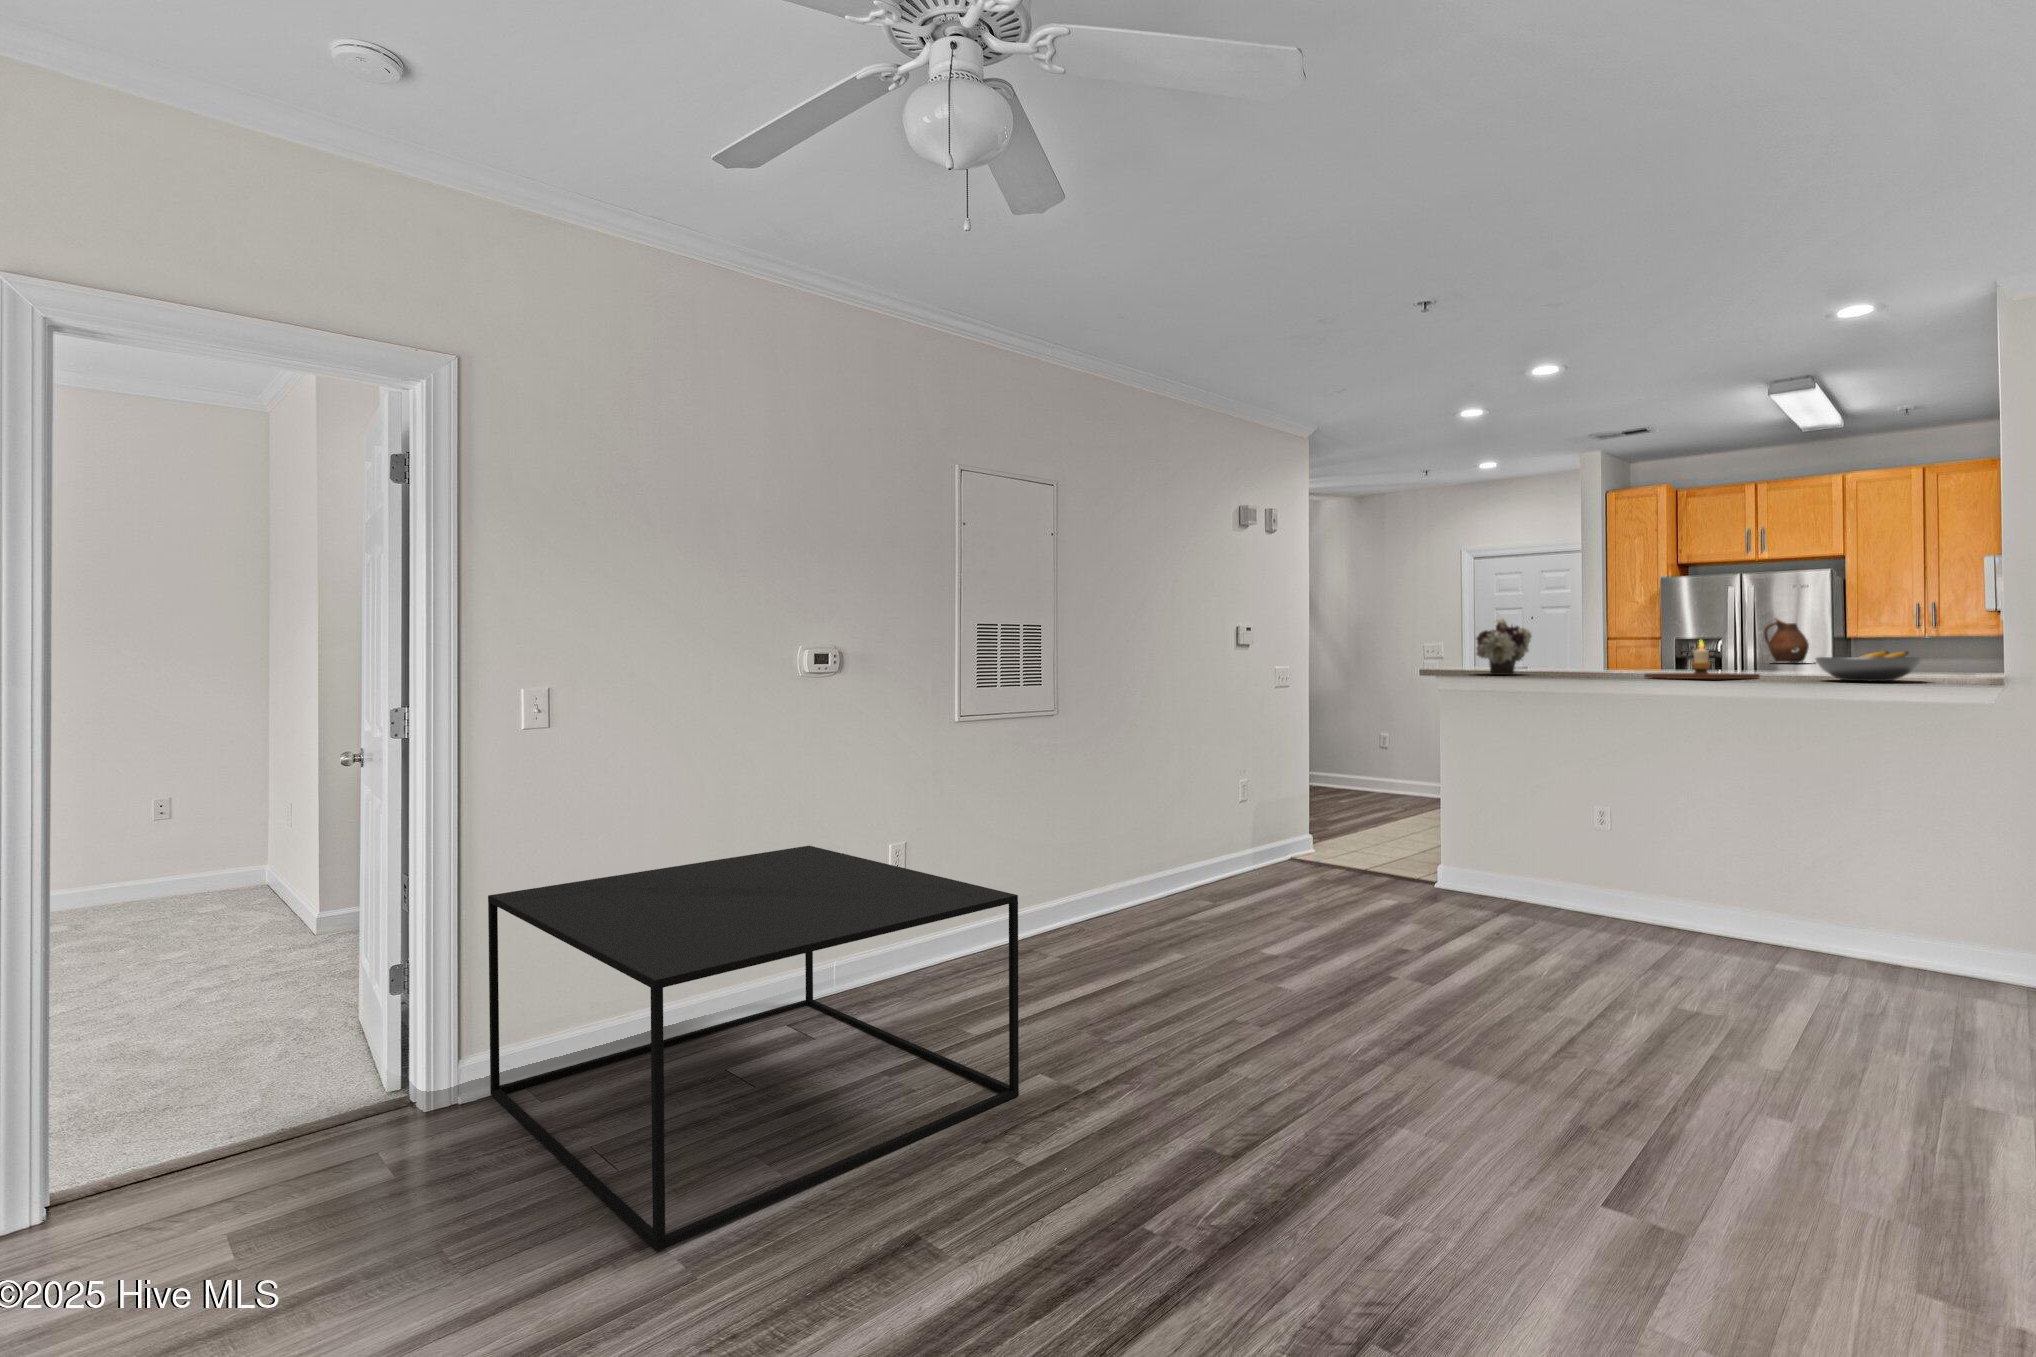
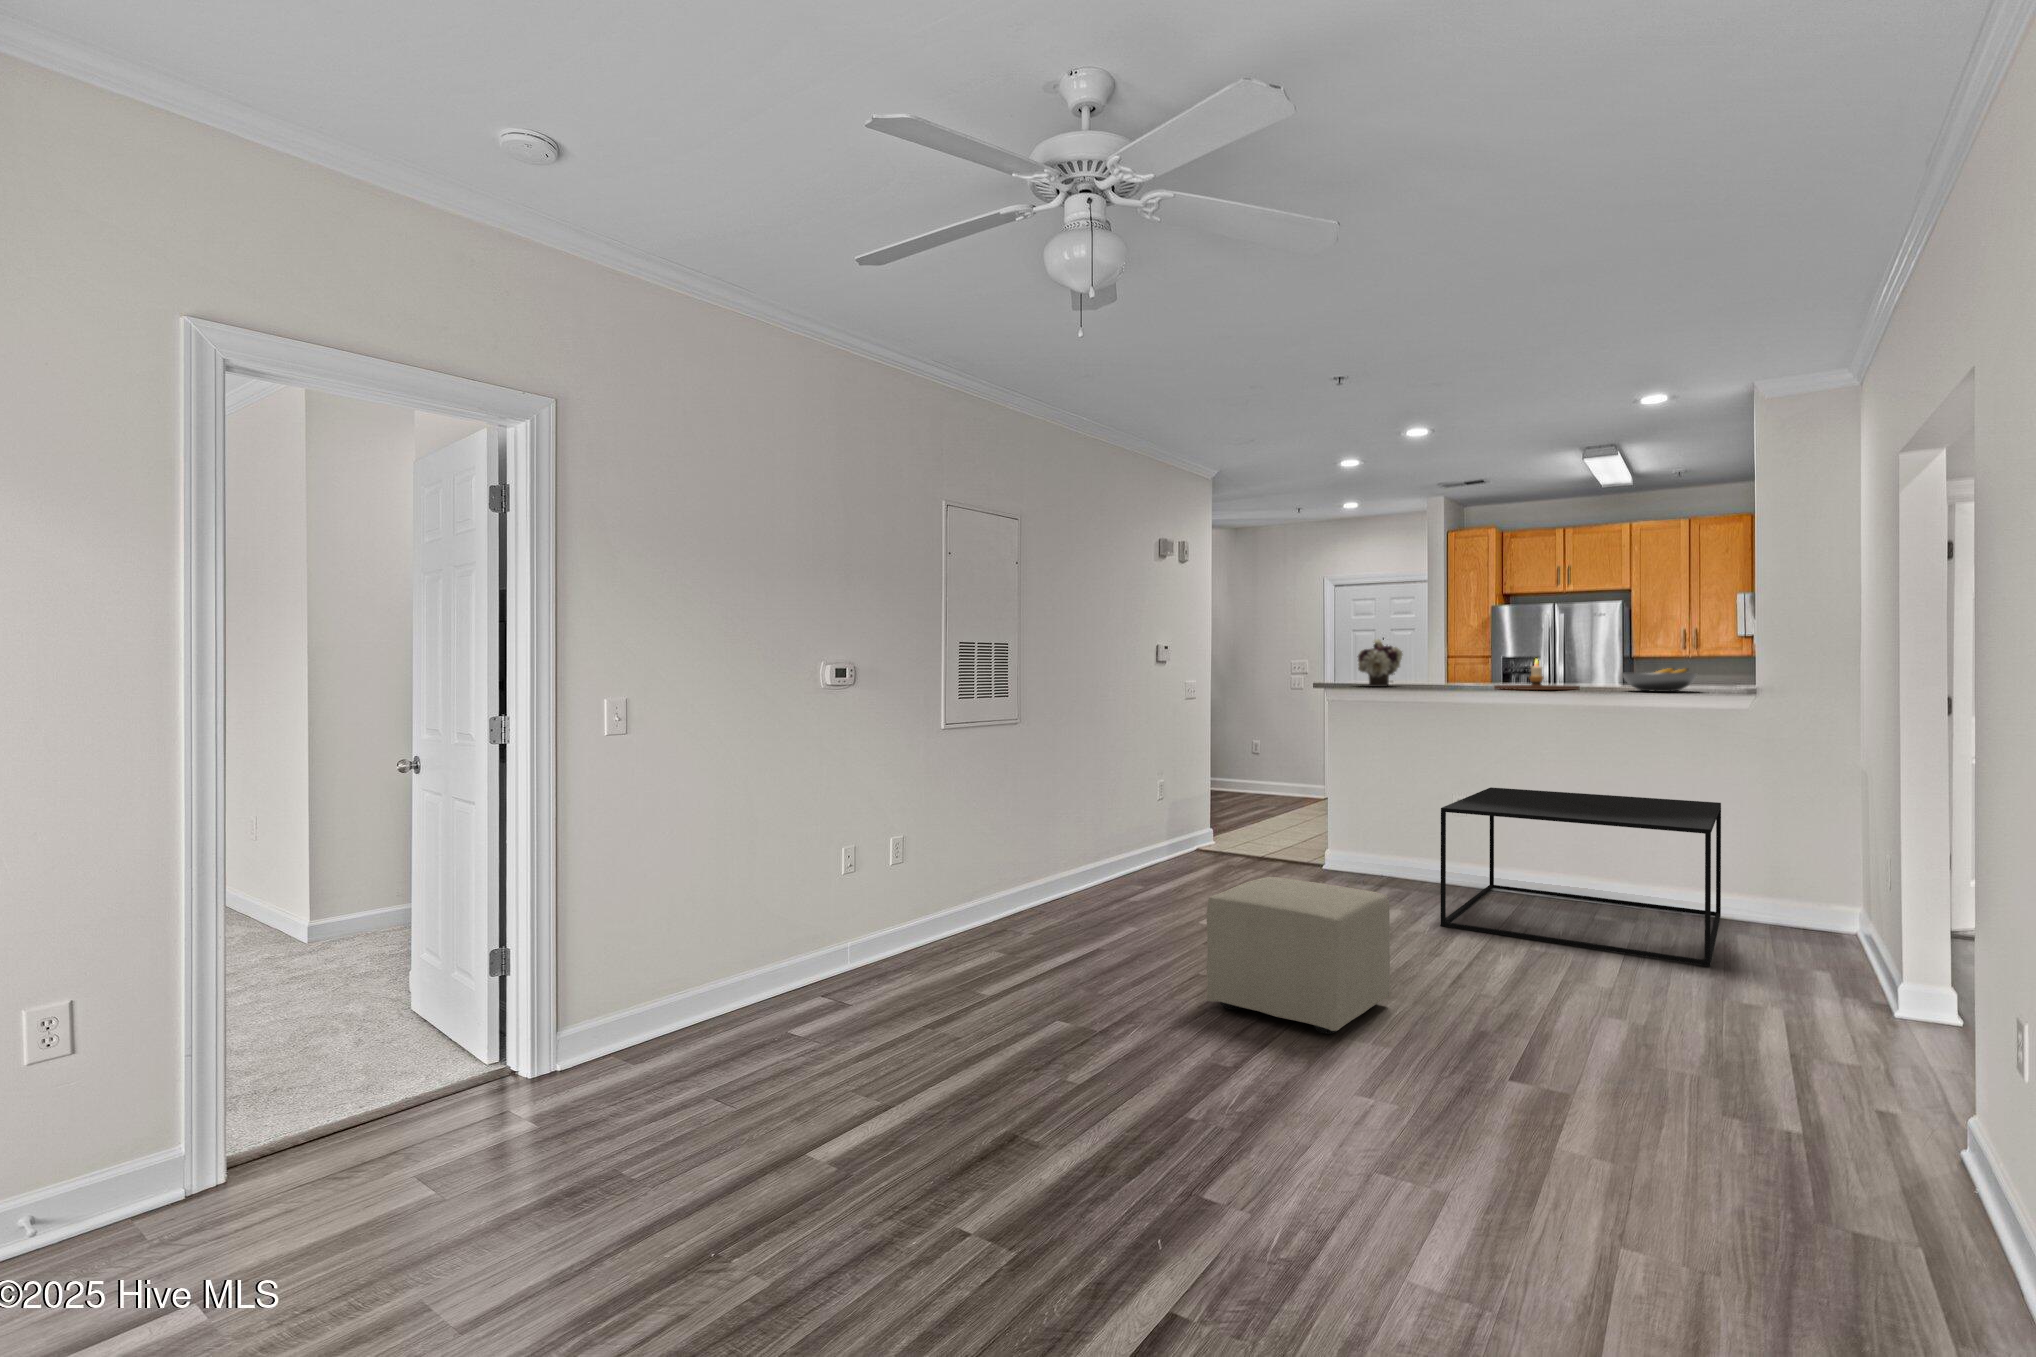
ceramic pitcher: present [1764,619,1809,663] -> none [1571,641,1612,678]
coffee table: present [488,846,1019,1252] -> present [1440,787,1721,966]
ottoman: none [1224,908,1461,1115] -> present [1206,877,1390,1034]

